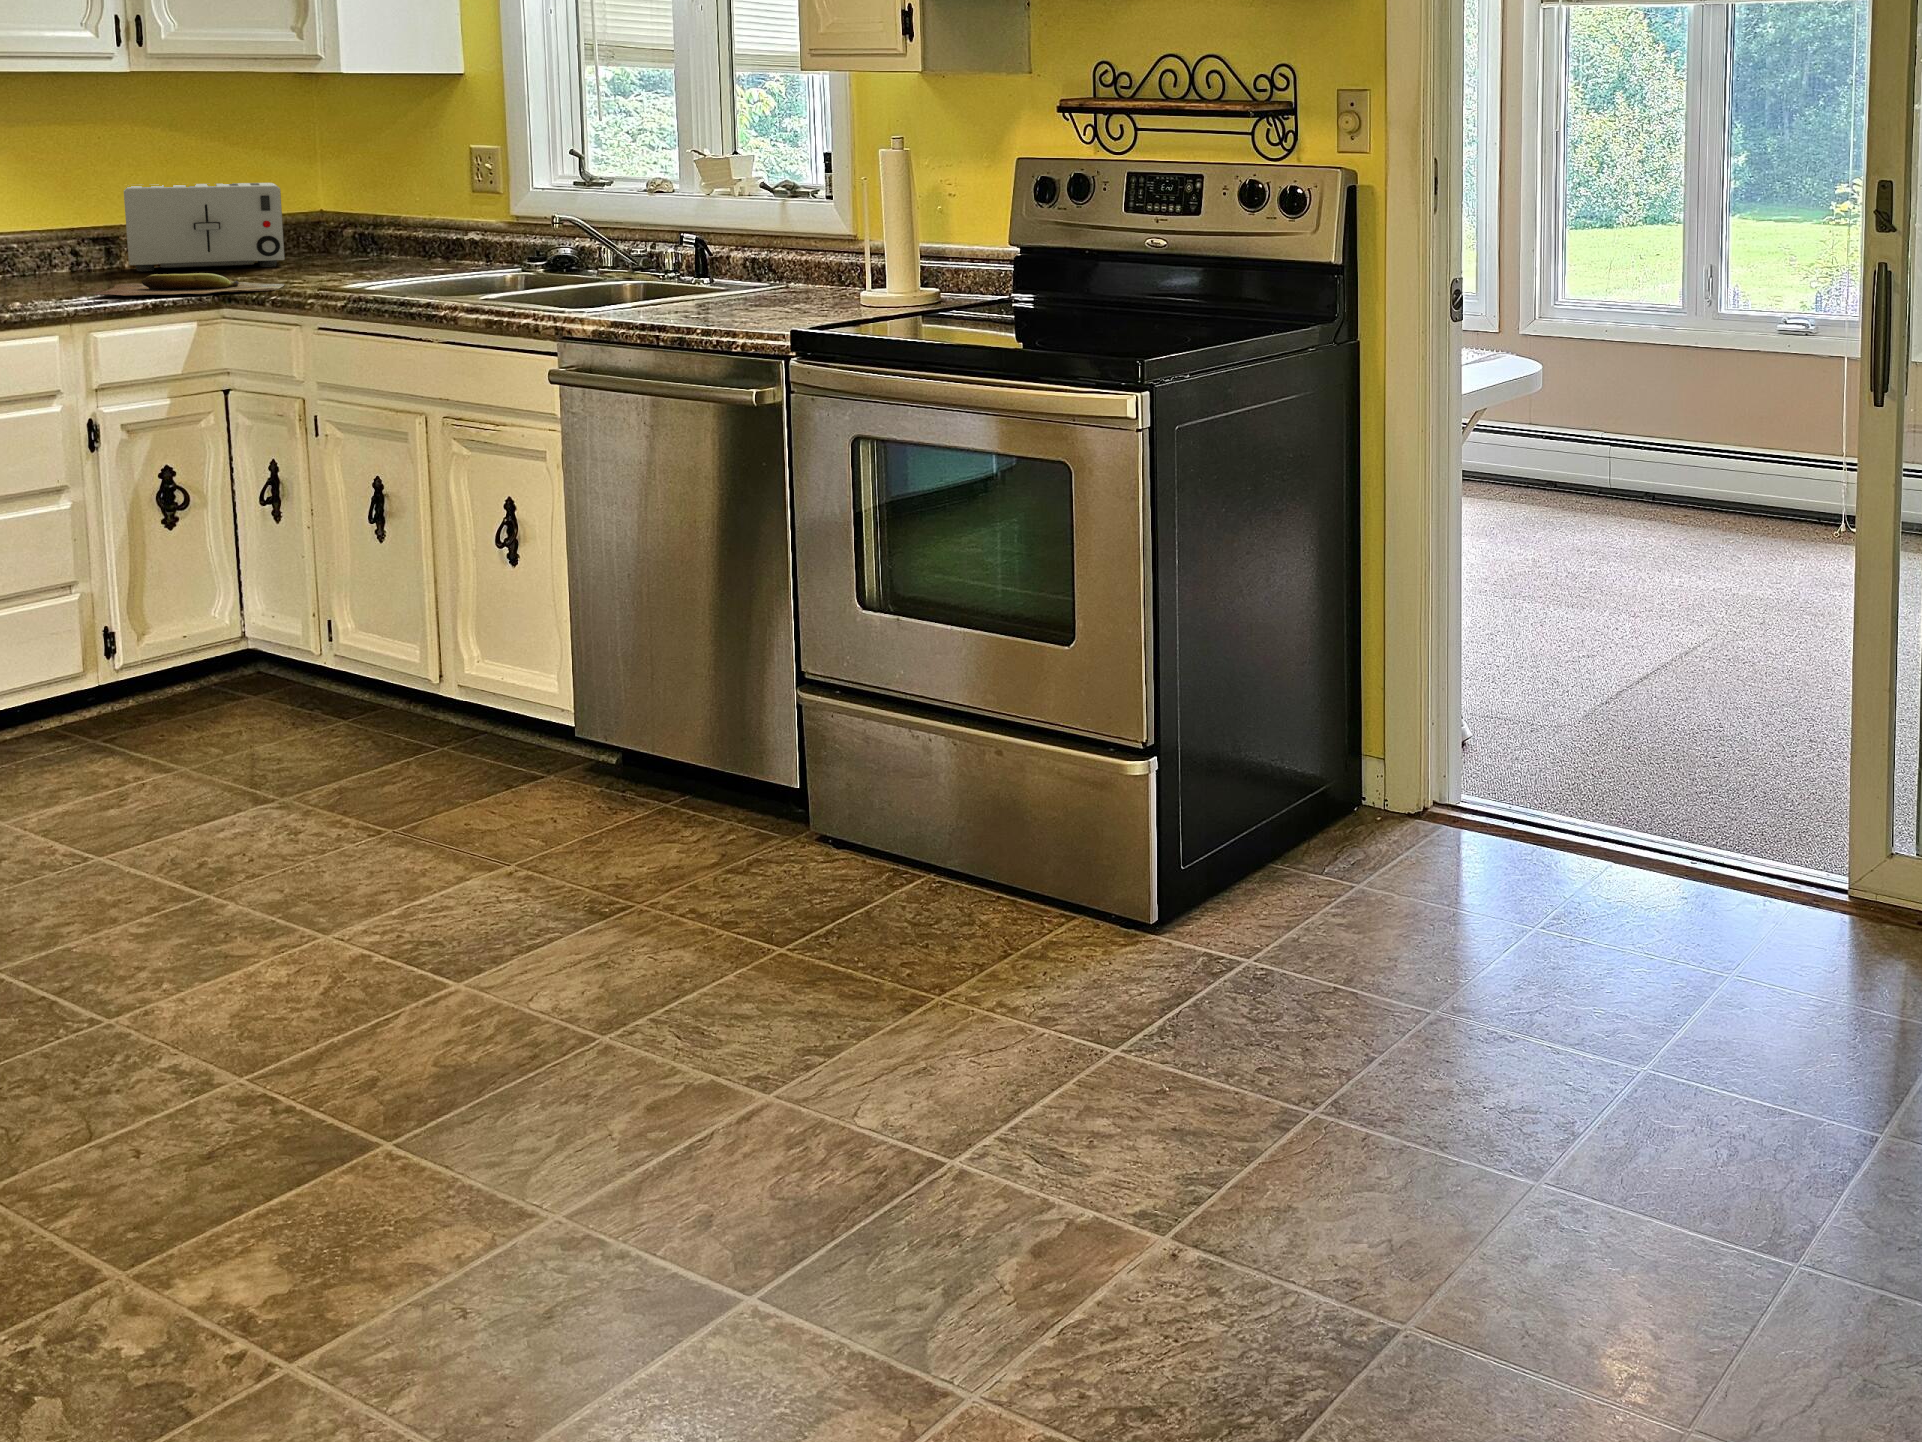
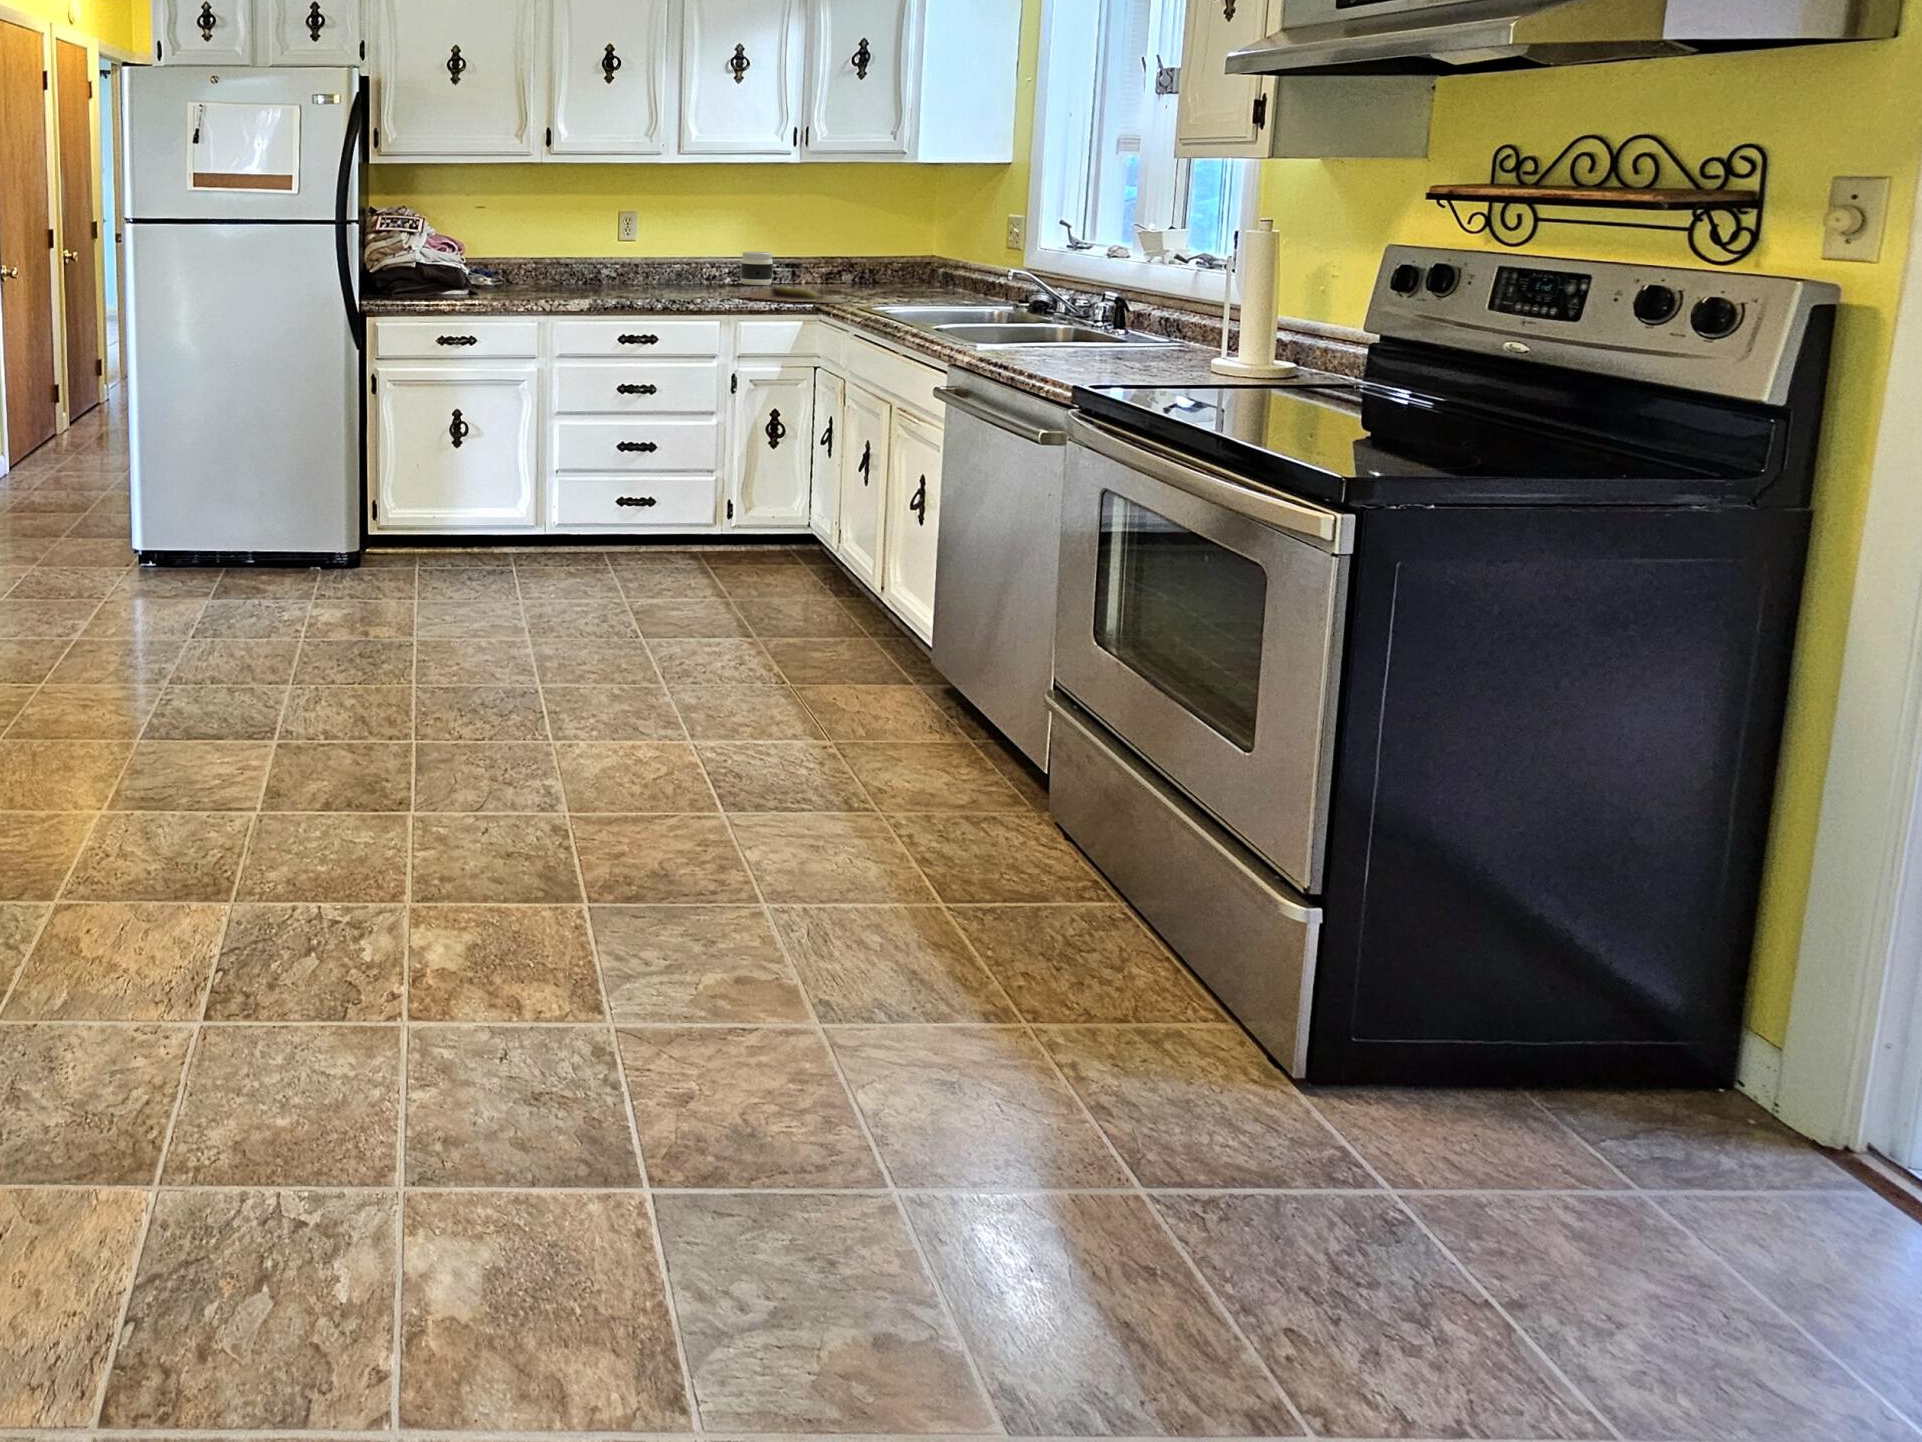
toaster: present [124,183,285,271] -> none [796,229,894,286]
jar: none [27,226,90,281] -> present [741,252,773,285]

